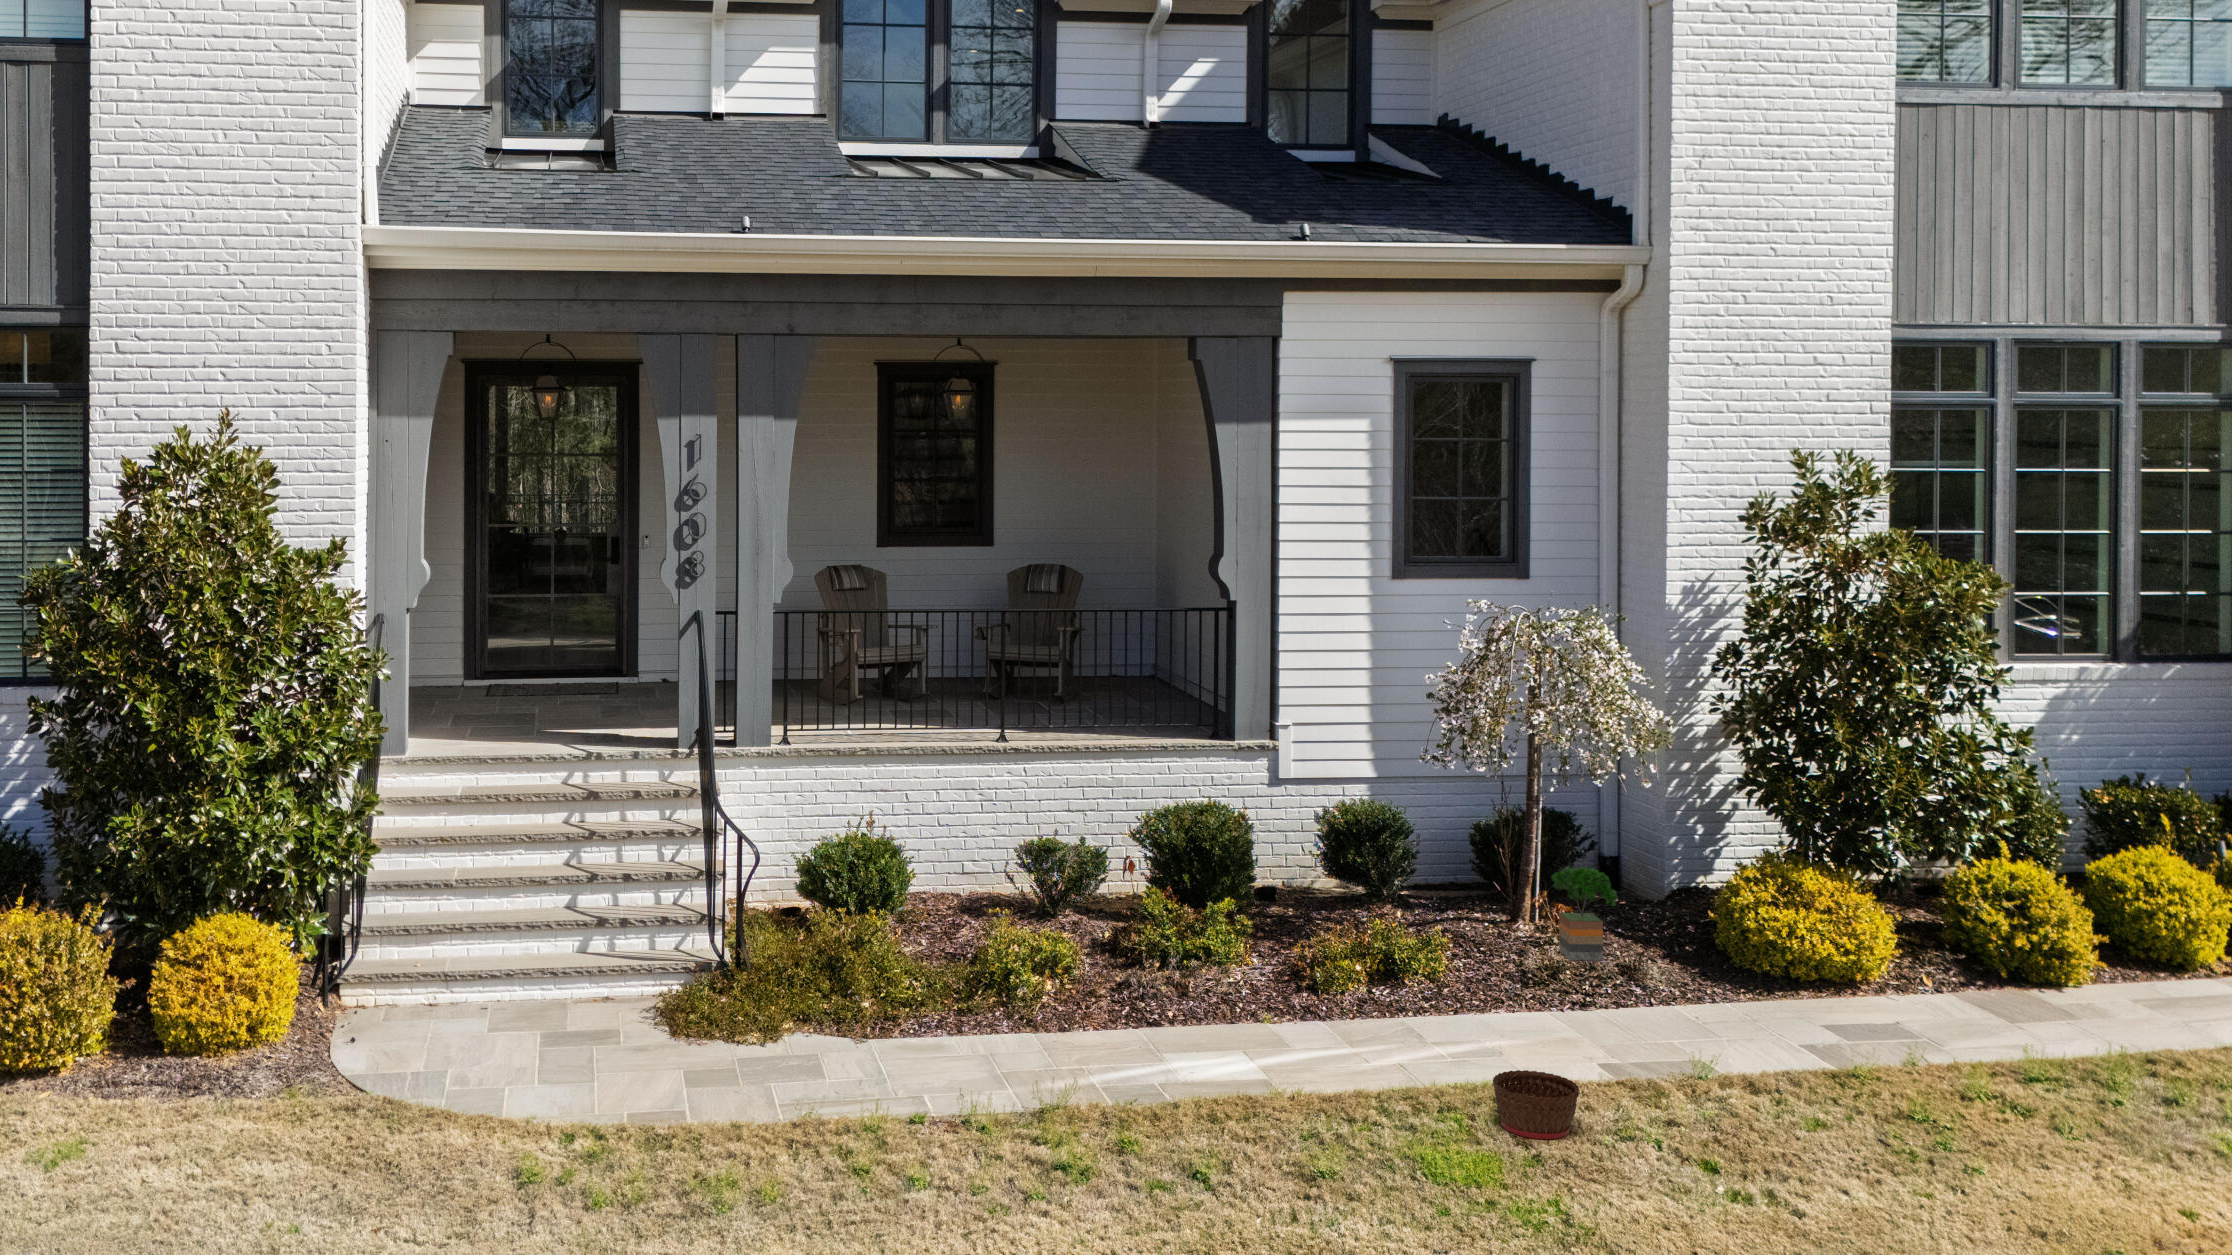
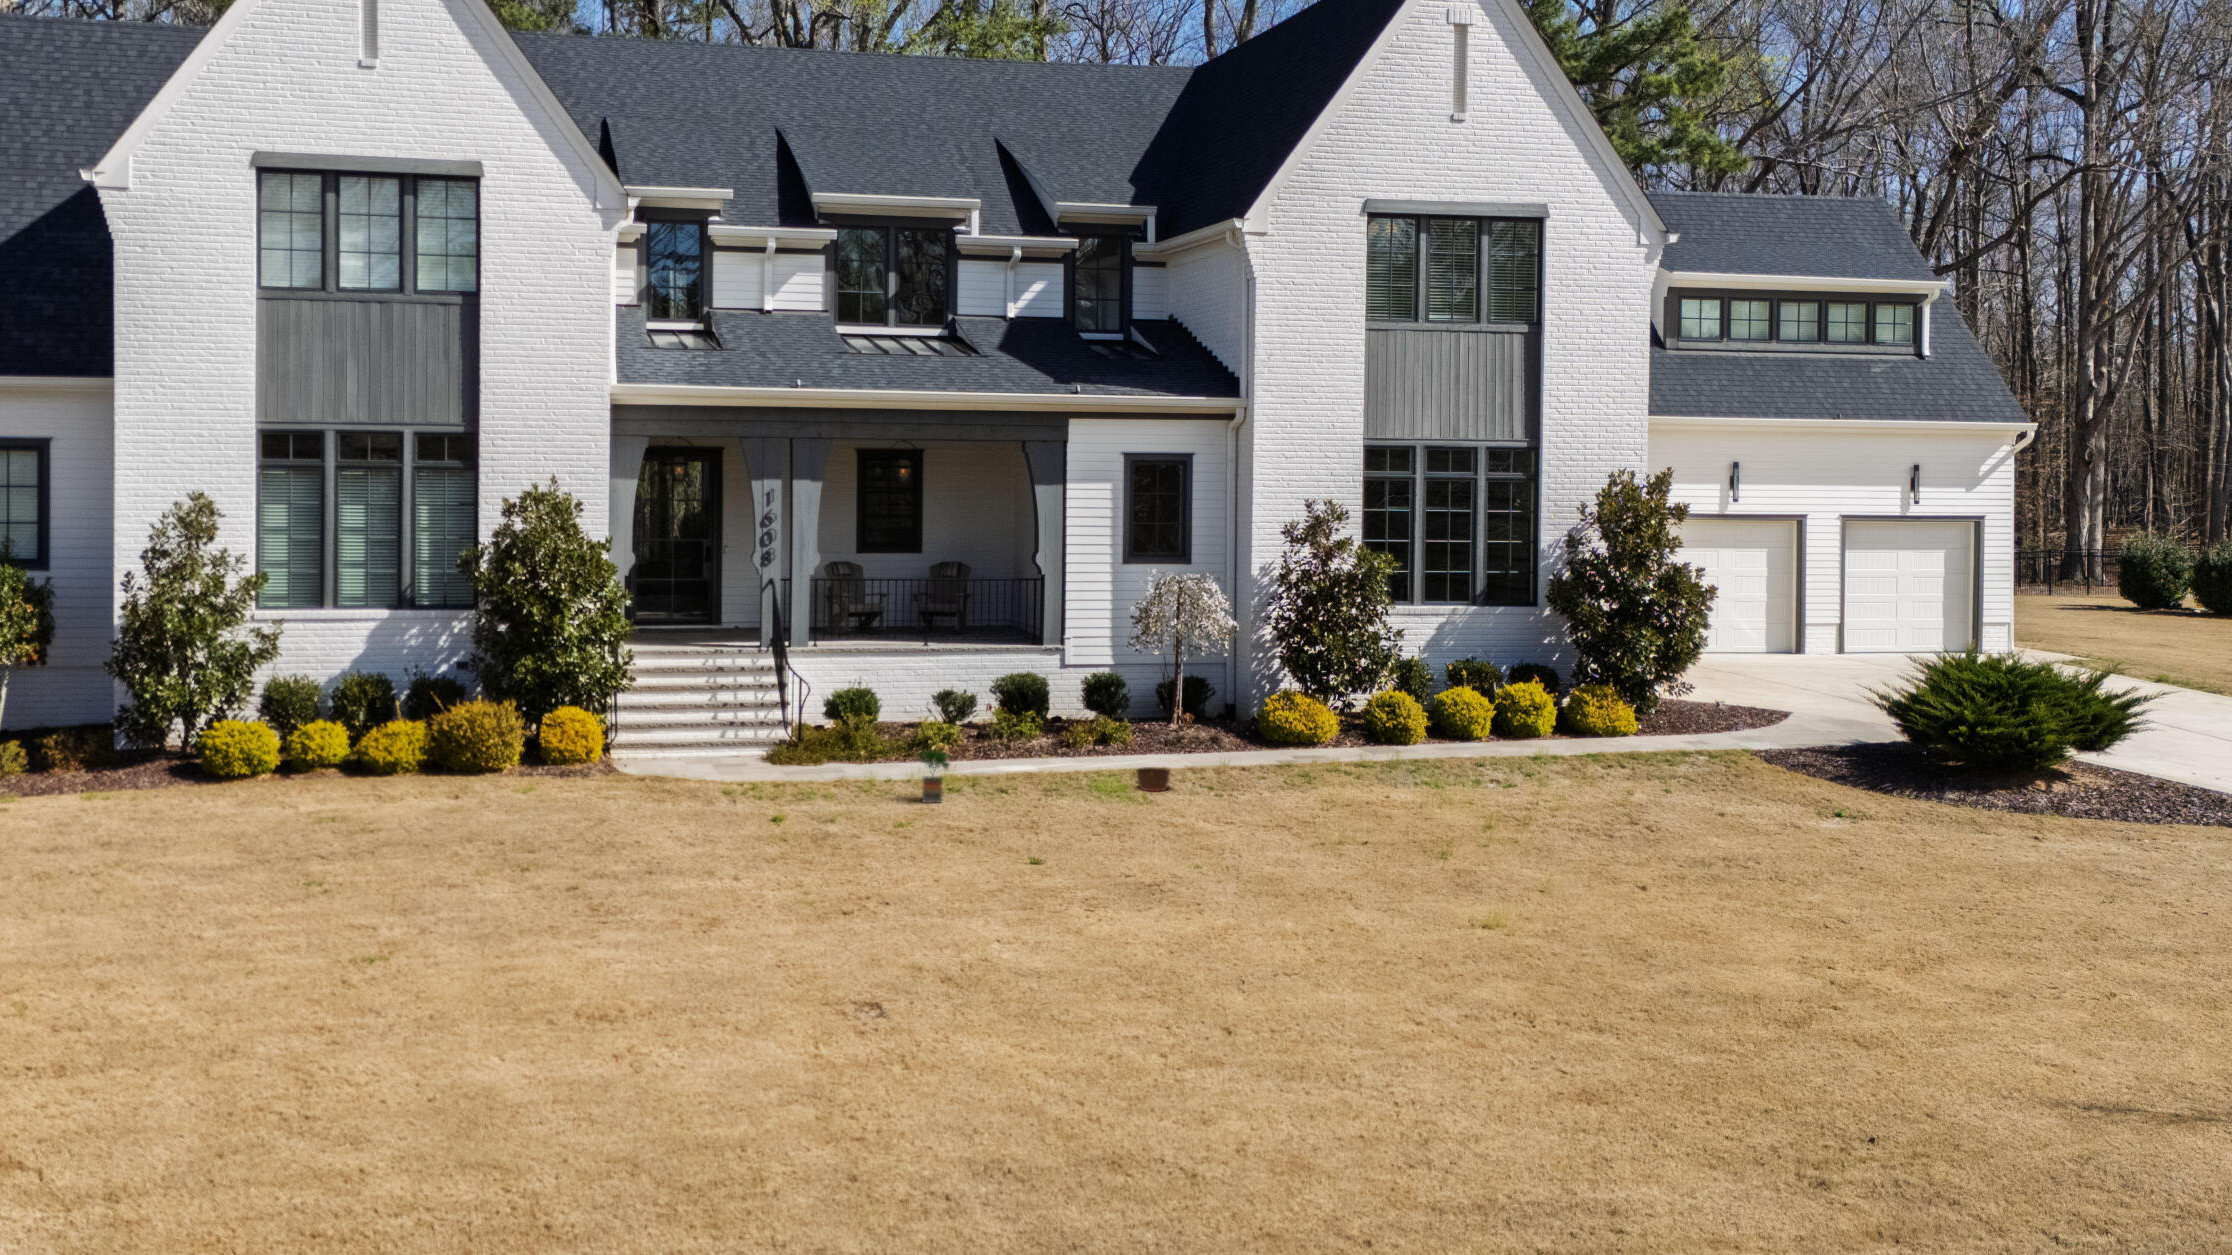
potted tree: present [1552,867,1618,961] -> present [918,750,949,803]

